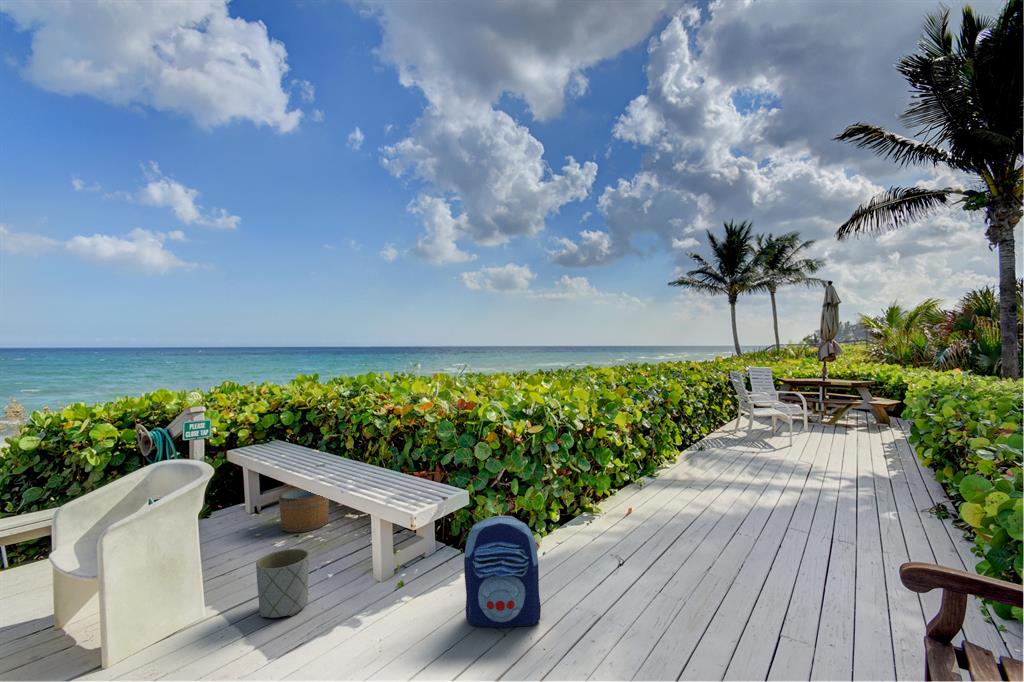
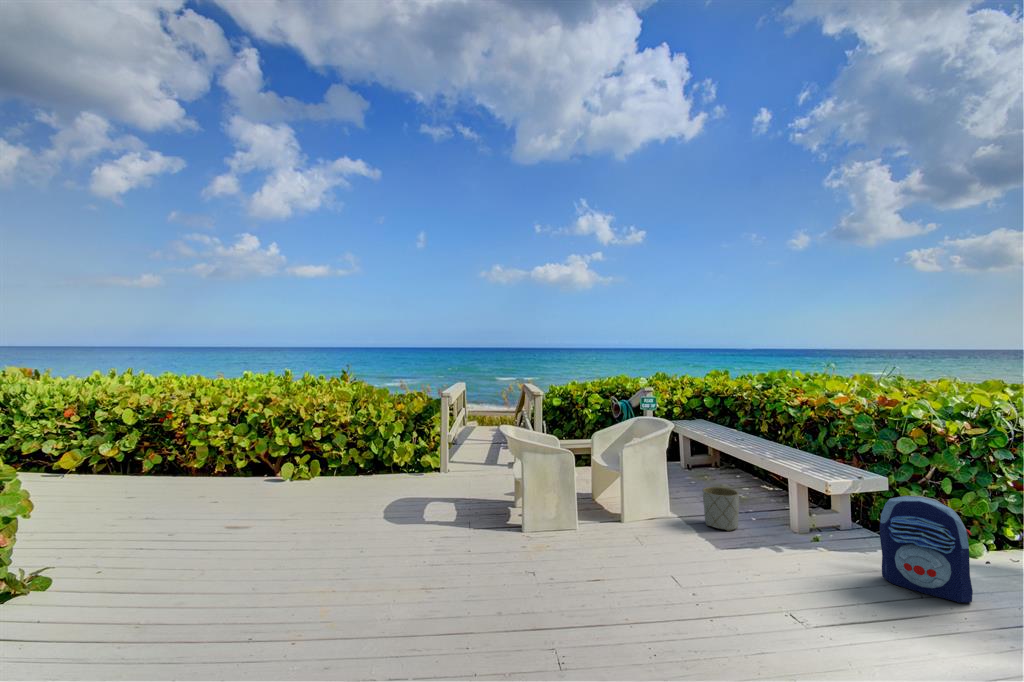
bucket: present [279,484,329,533] -> none [708,440,747,488]

